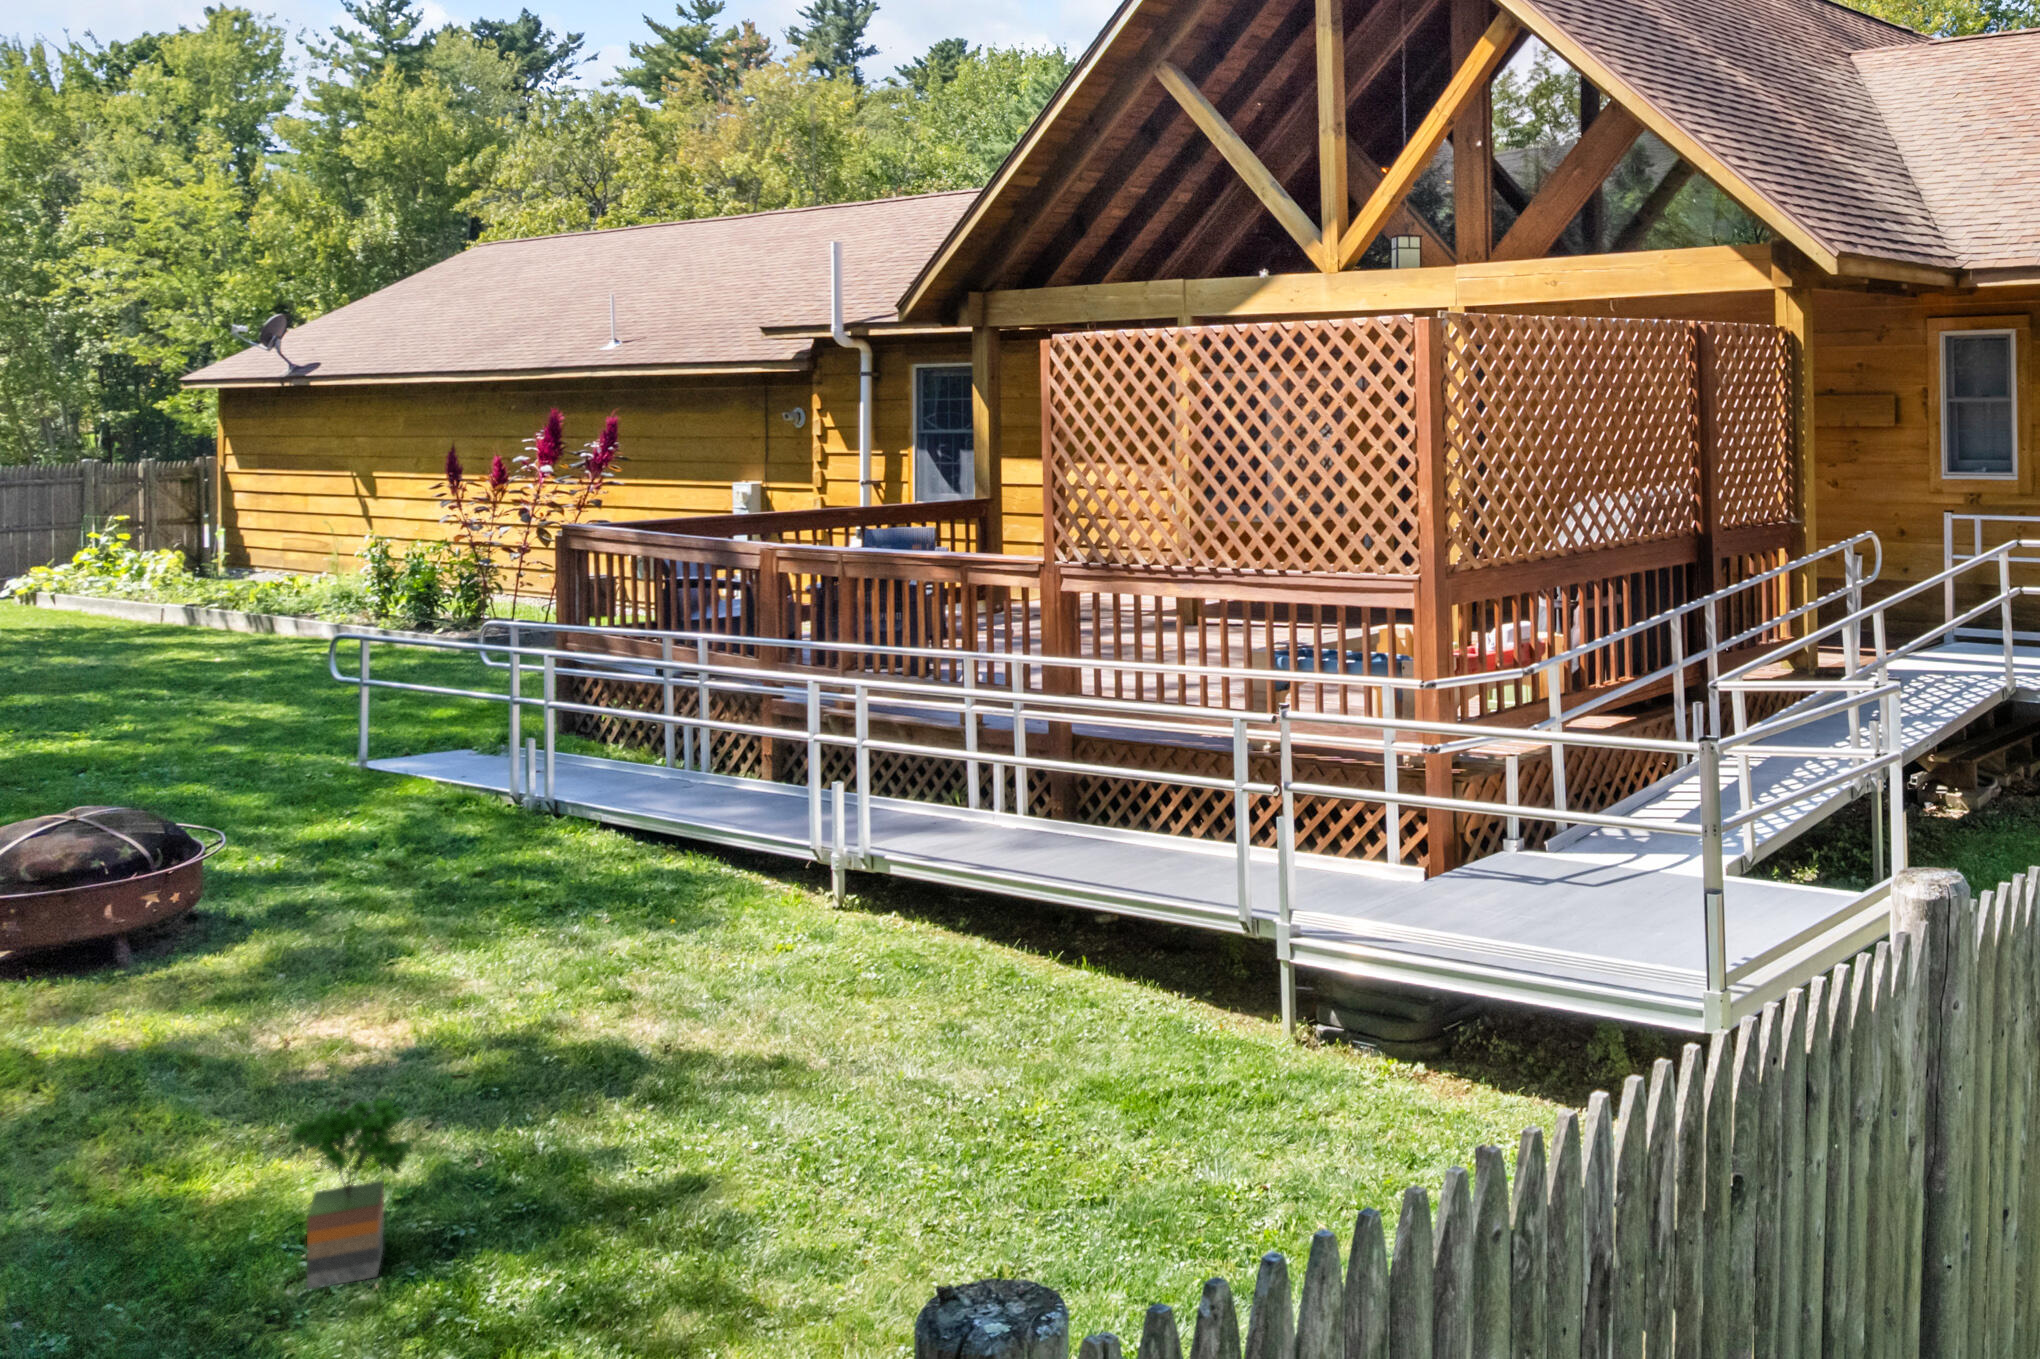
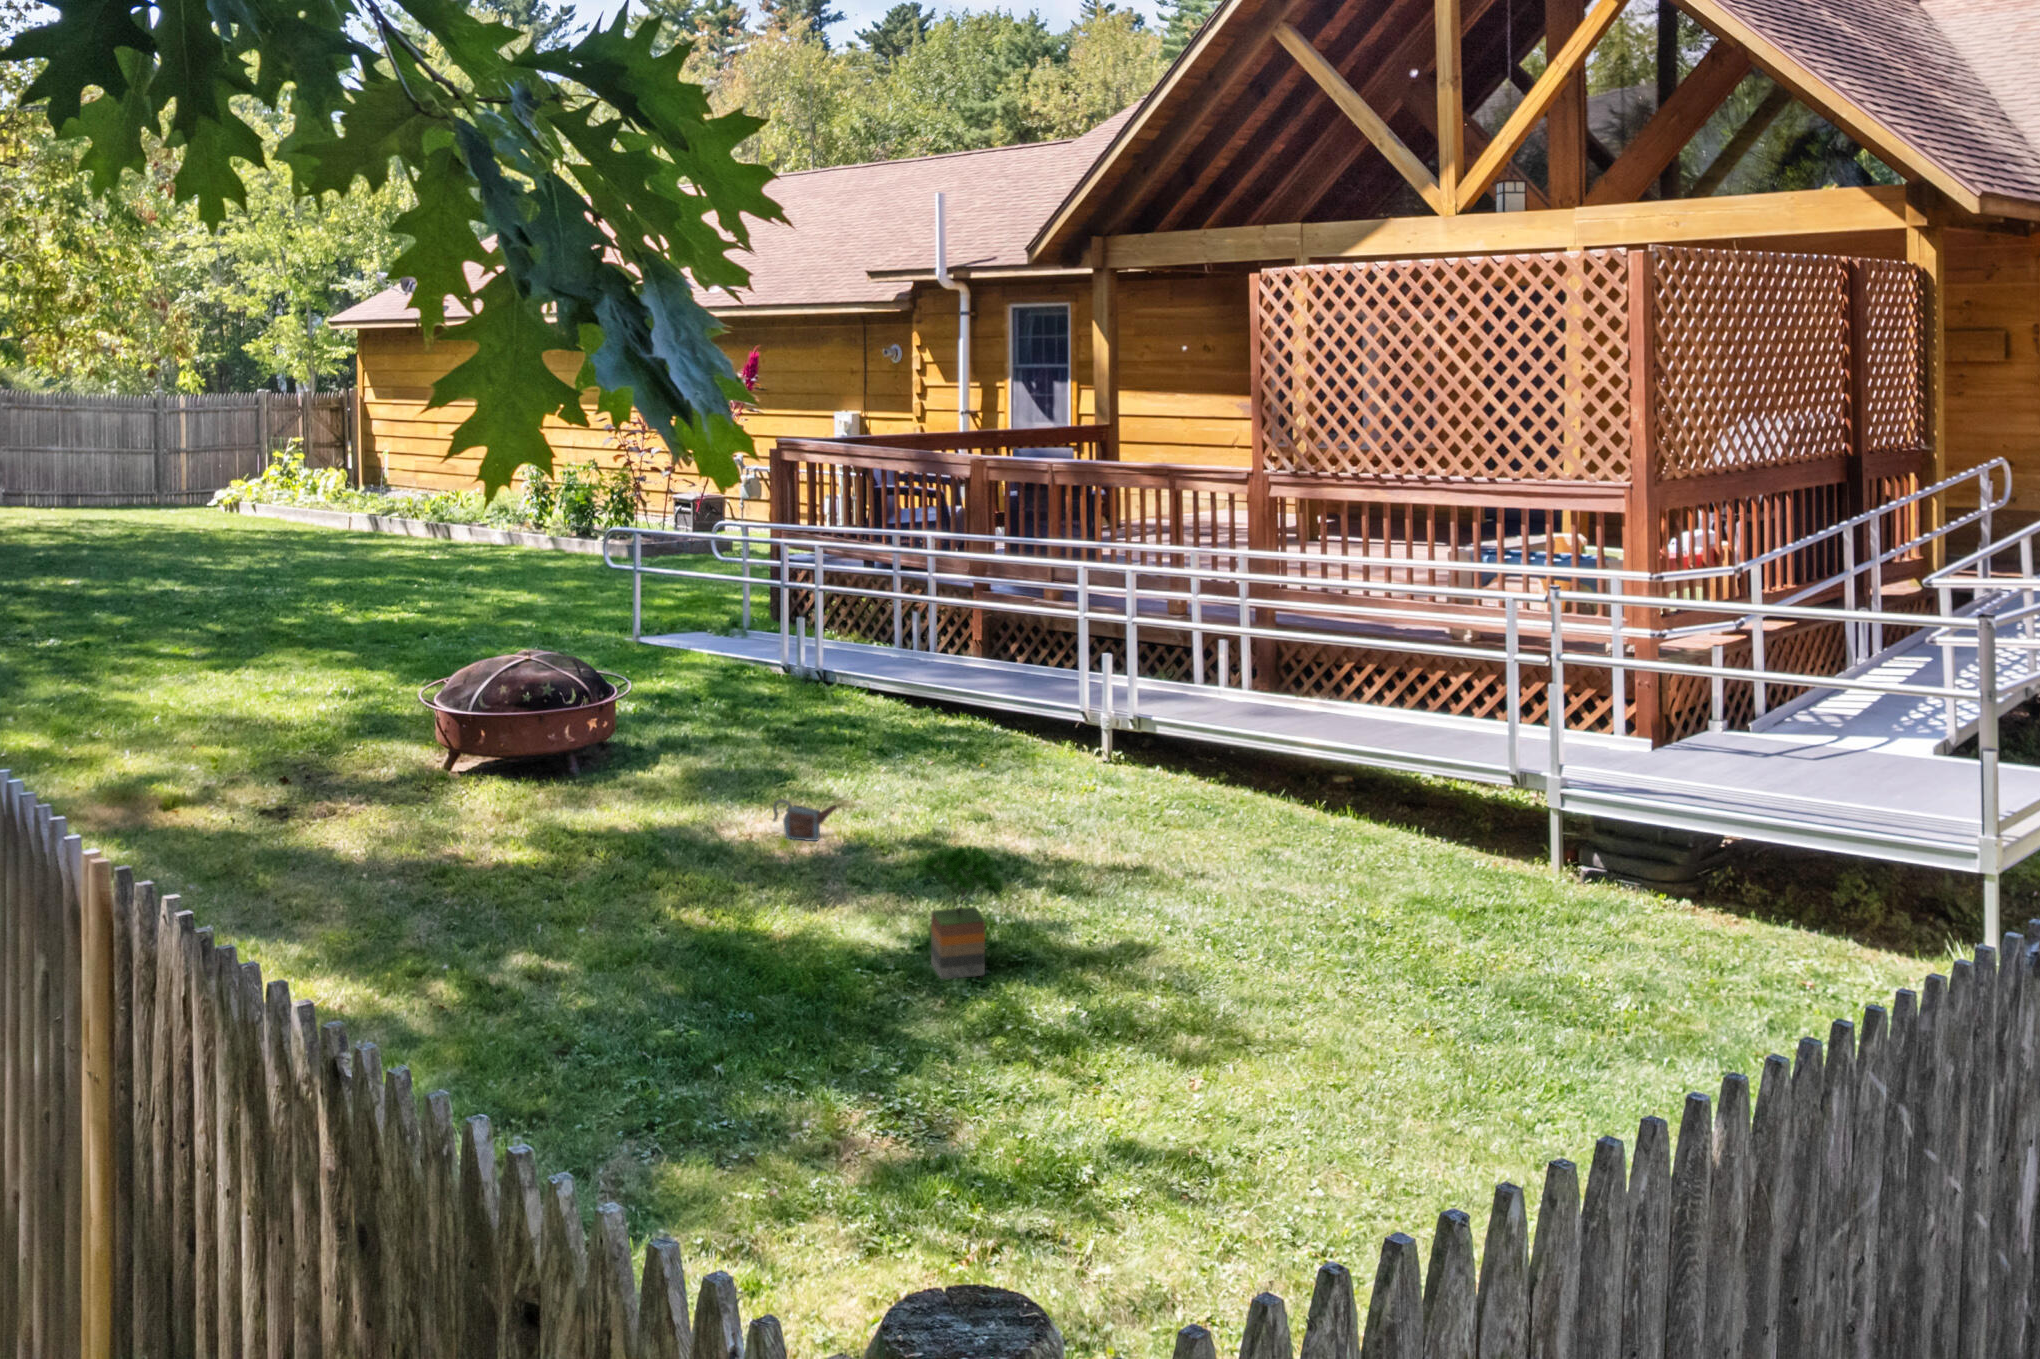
watering can: none [261,1013,351,1066] -> present [773,799,837,841]

